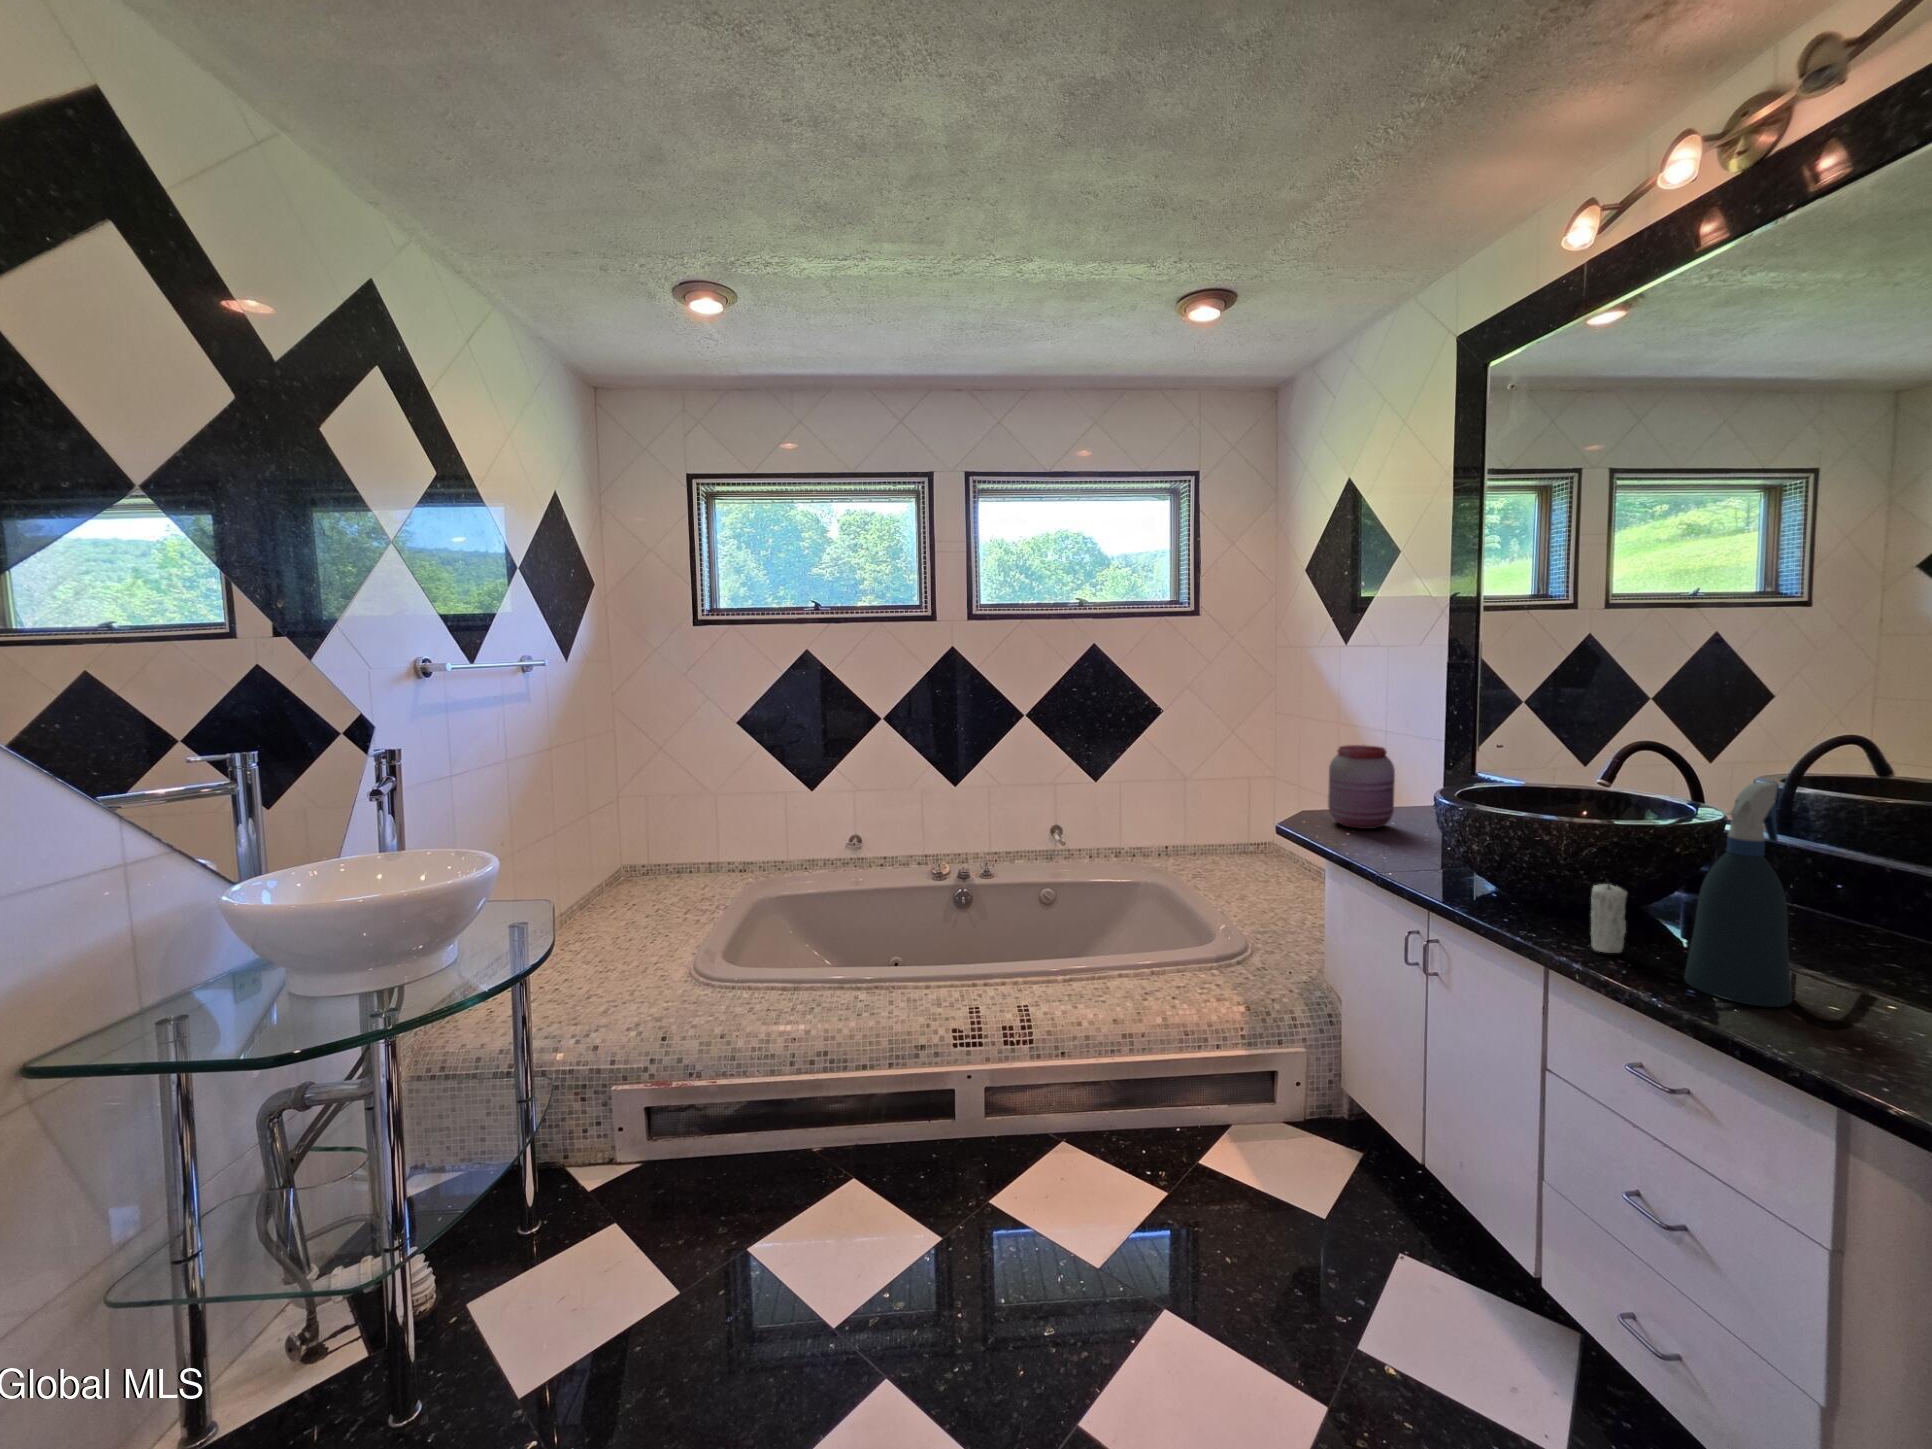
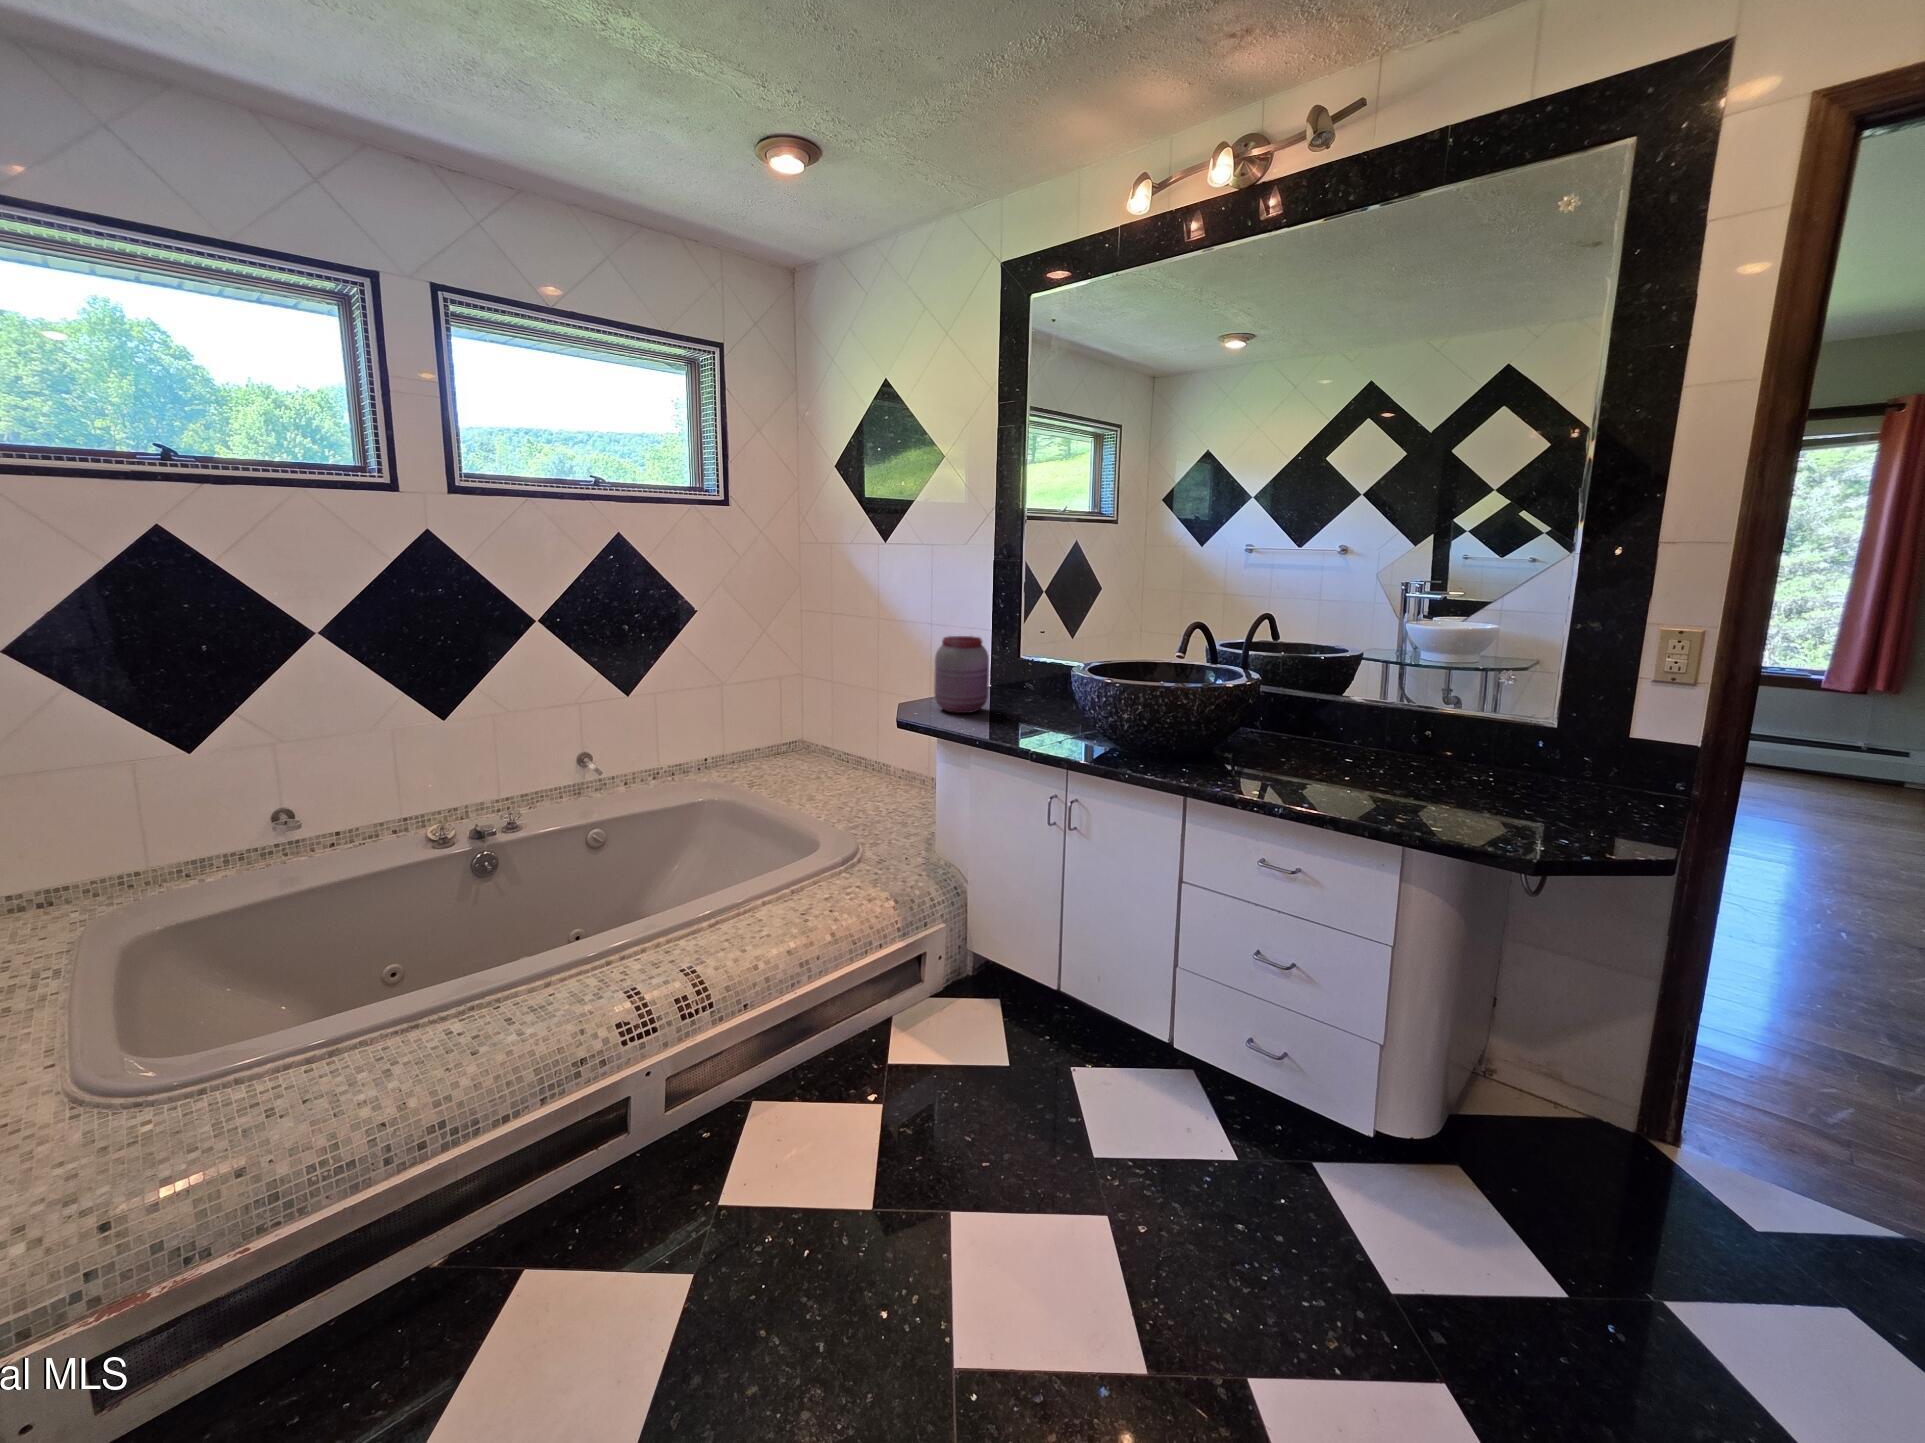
spray bottle: present [1684,781,1792,1007] -> none [1271,642,1328,794]
candle: present [1591,880,1627,953] -> none [1211,719,1235,778]

